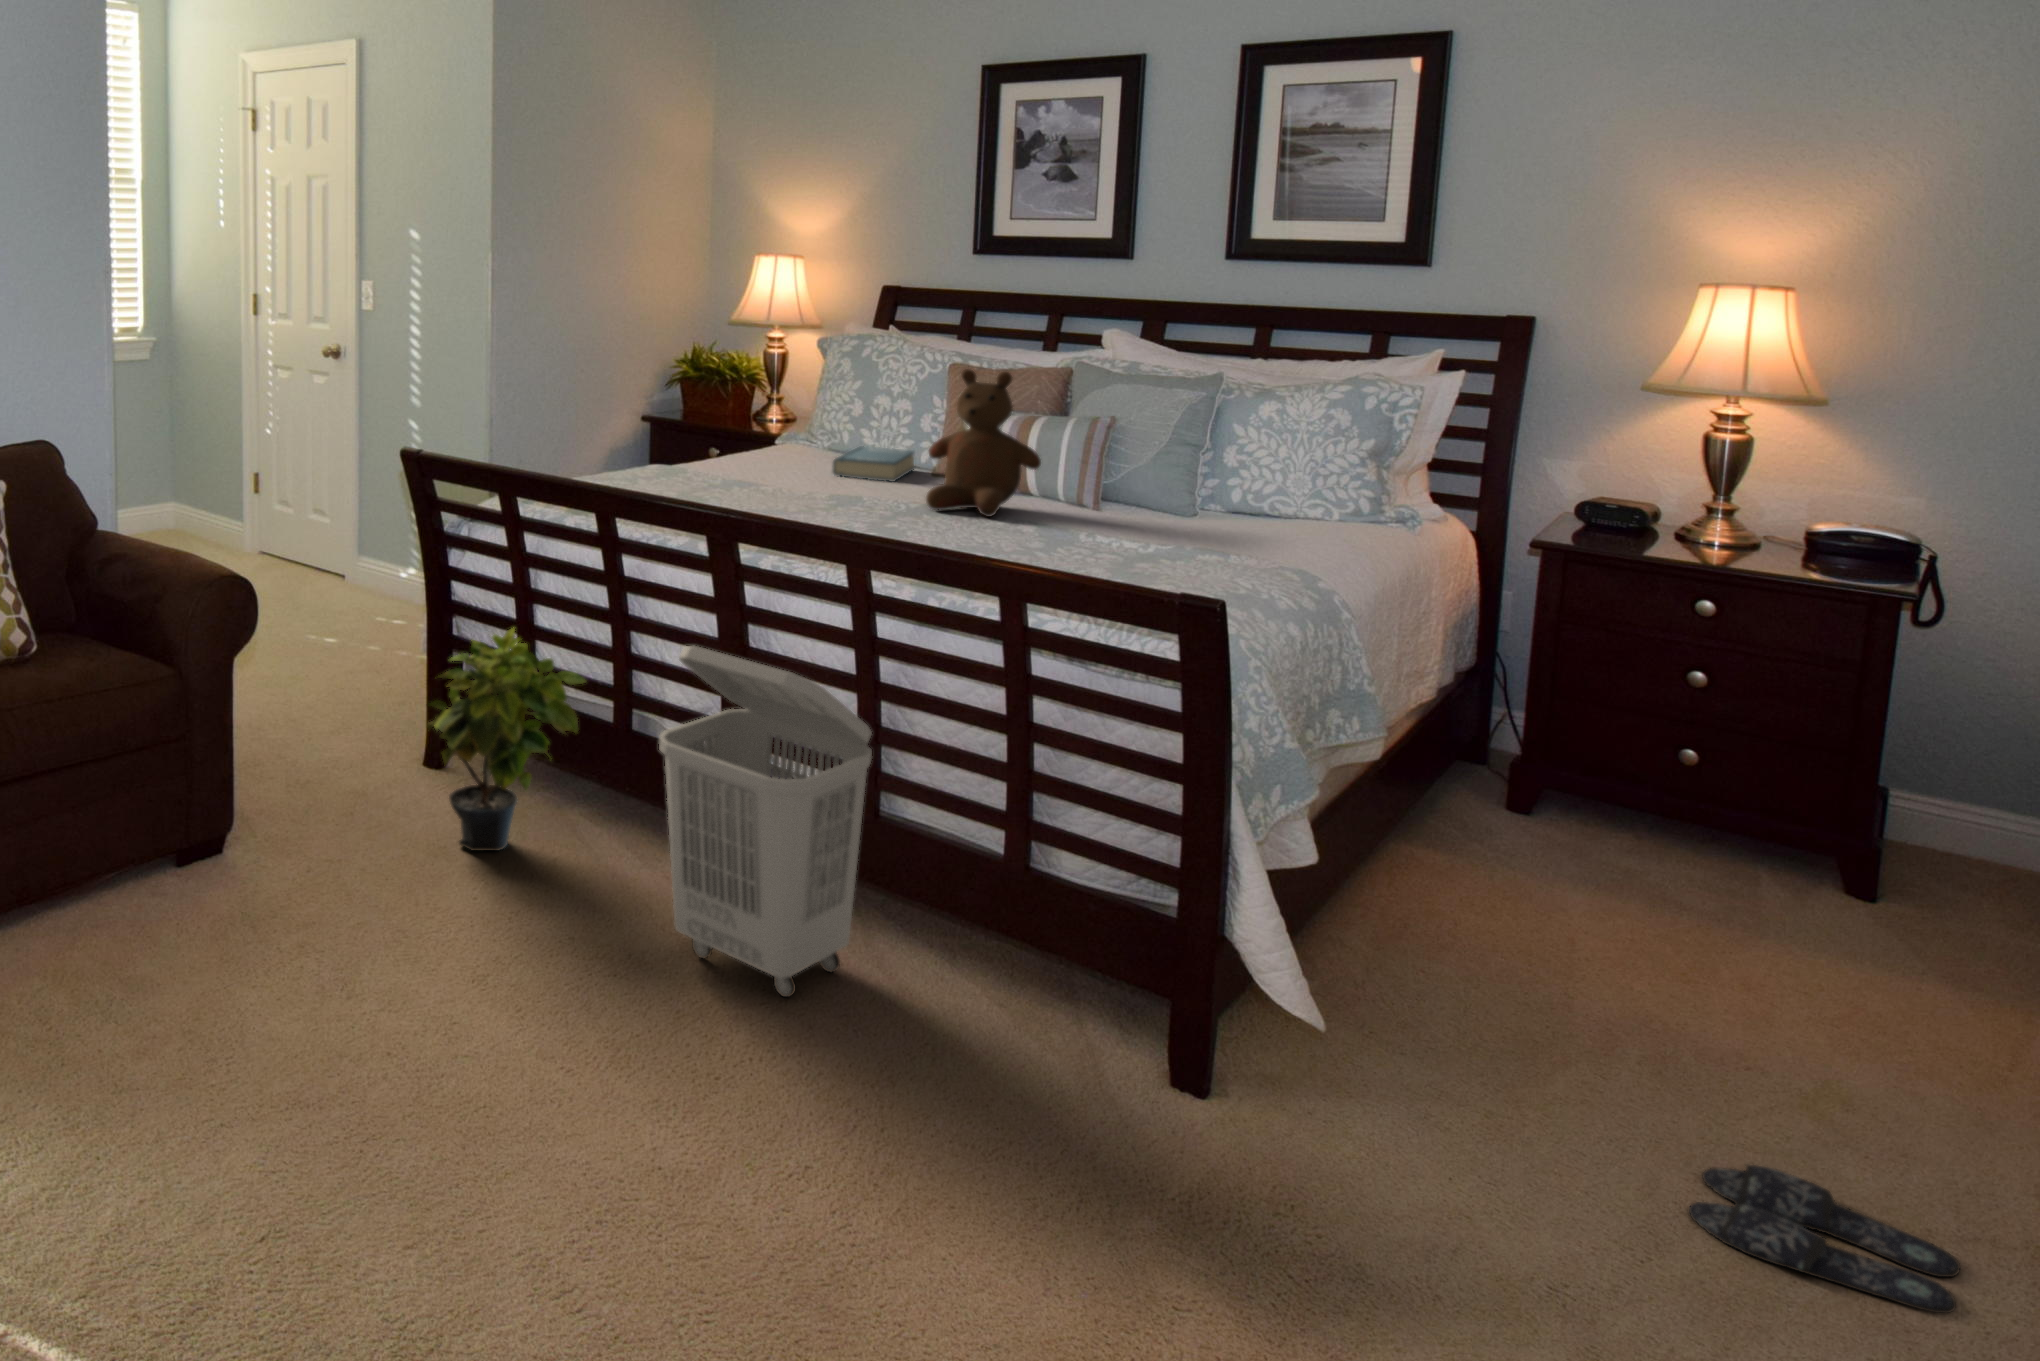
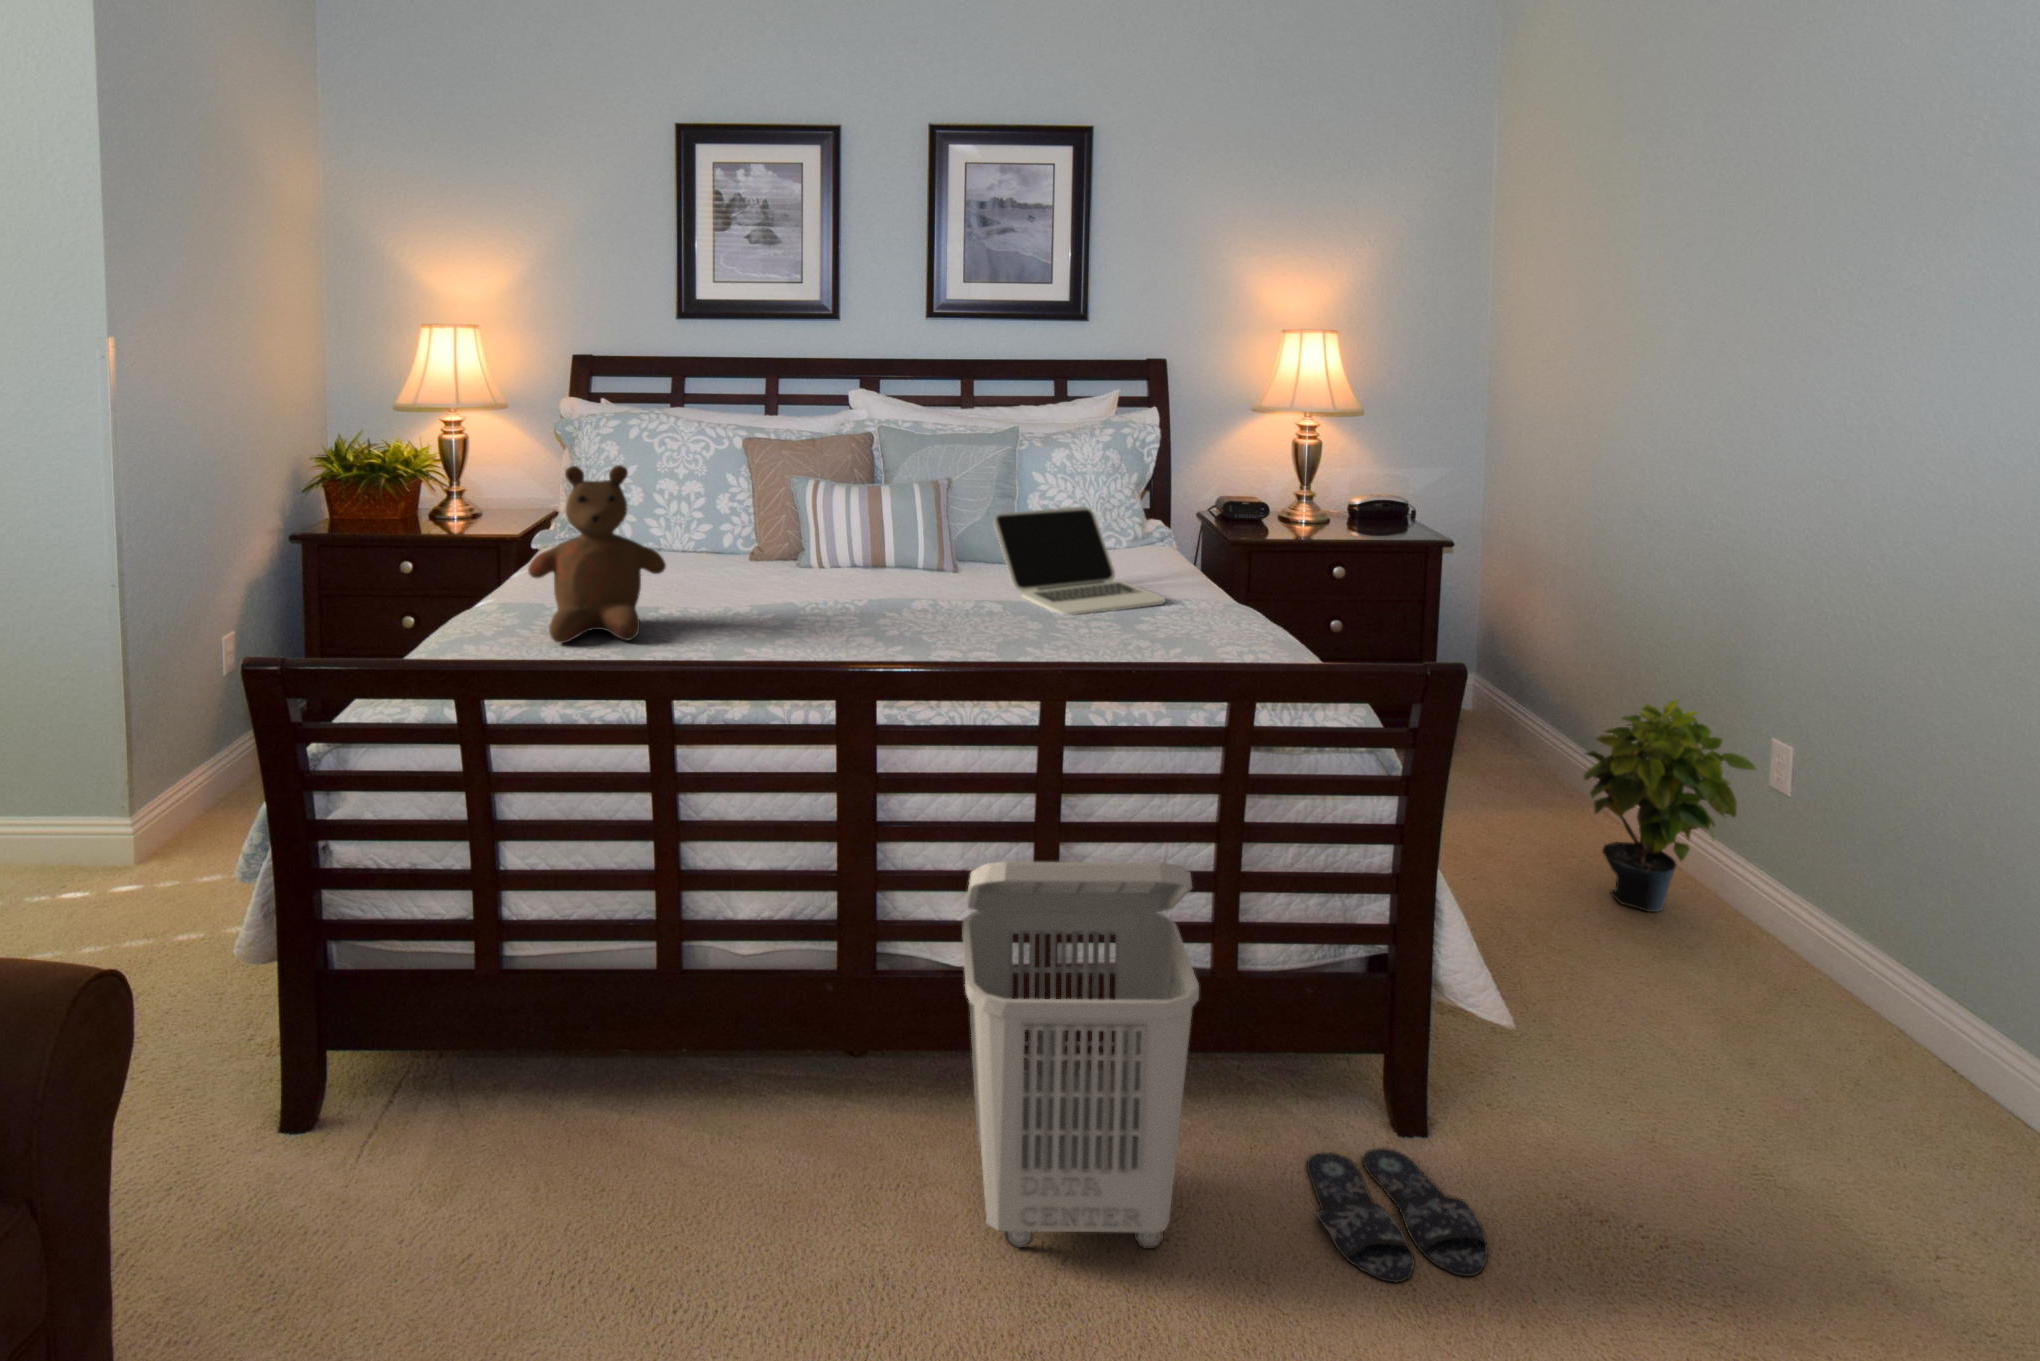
teddy bear: present [926,369,1041,517] -> present [528,465,666,643]
hardback book: present [833,446,915,481] -> none [658,535,743,581]
laptop: none [1091,448,1233,556] -> present [994,507,1165,615]
potted plant: present [428,629,585,851] -> present [1583,700,1756,912]
slippers: present [1689,1165,1960,1313] -> present [1307,1148,1487,1282]

